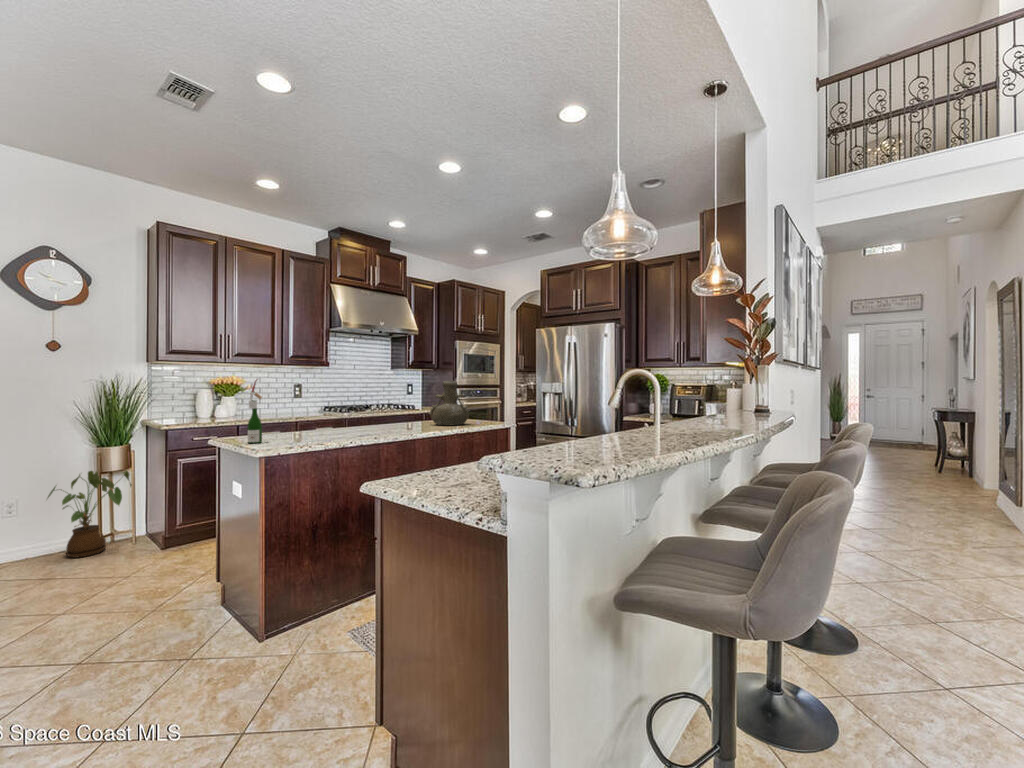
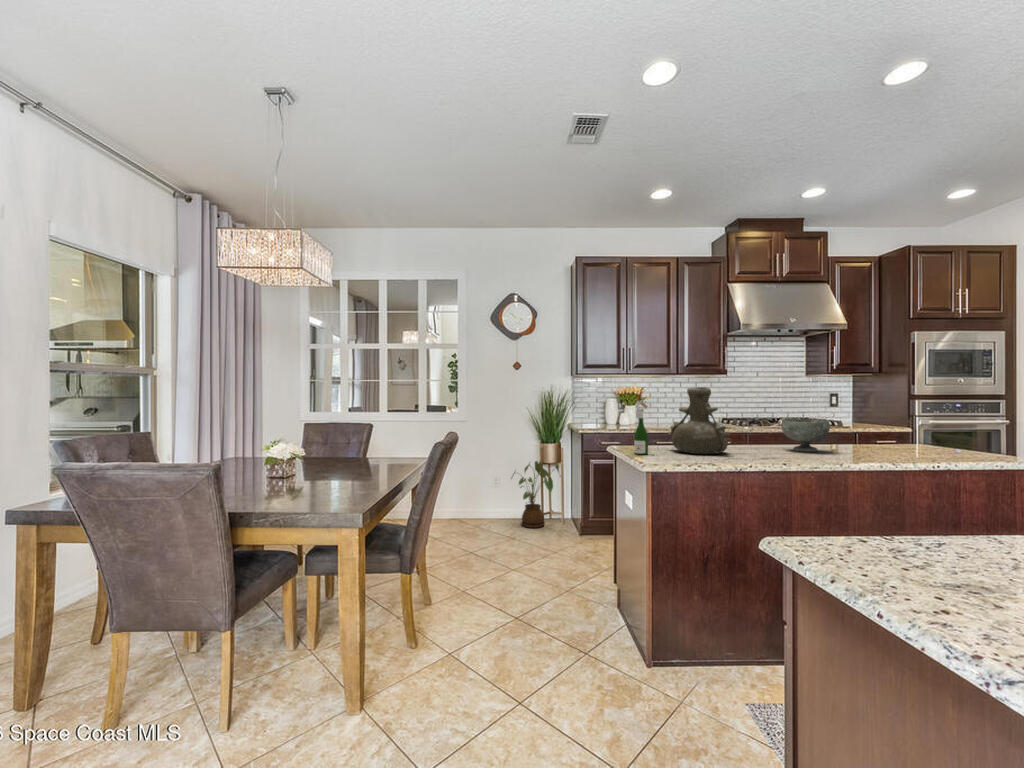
vase: present [429,381,470,426] -> present [668,387,729,454]
bowl: none [374,404,406,429] -> present [781,418,830,451]

